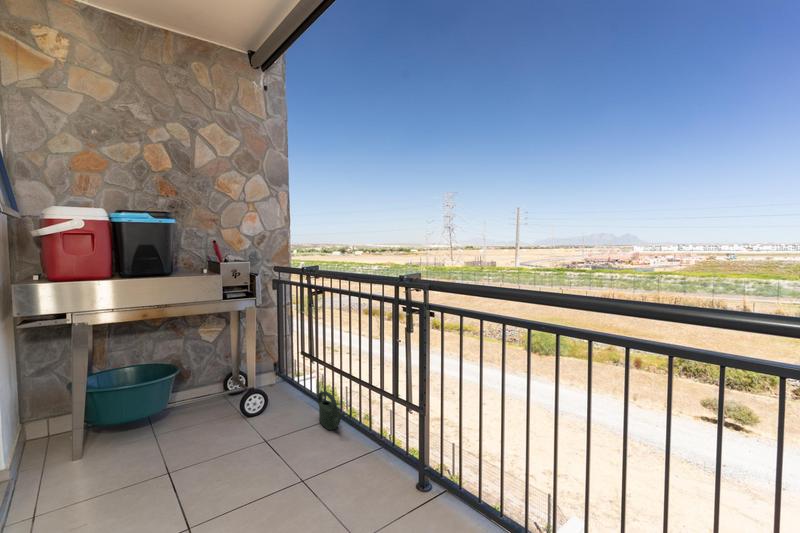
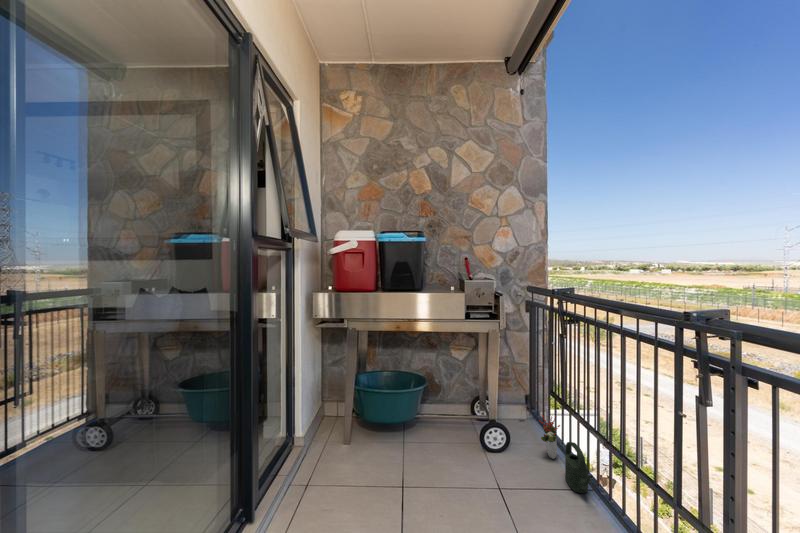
decorative plant: none [293,373,311,409] -> present [539,416,560,459]

